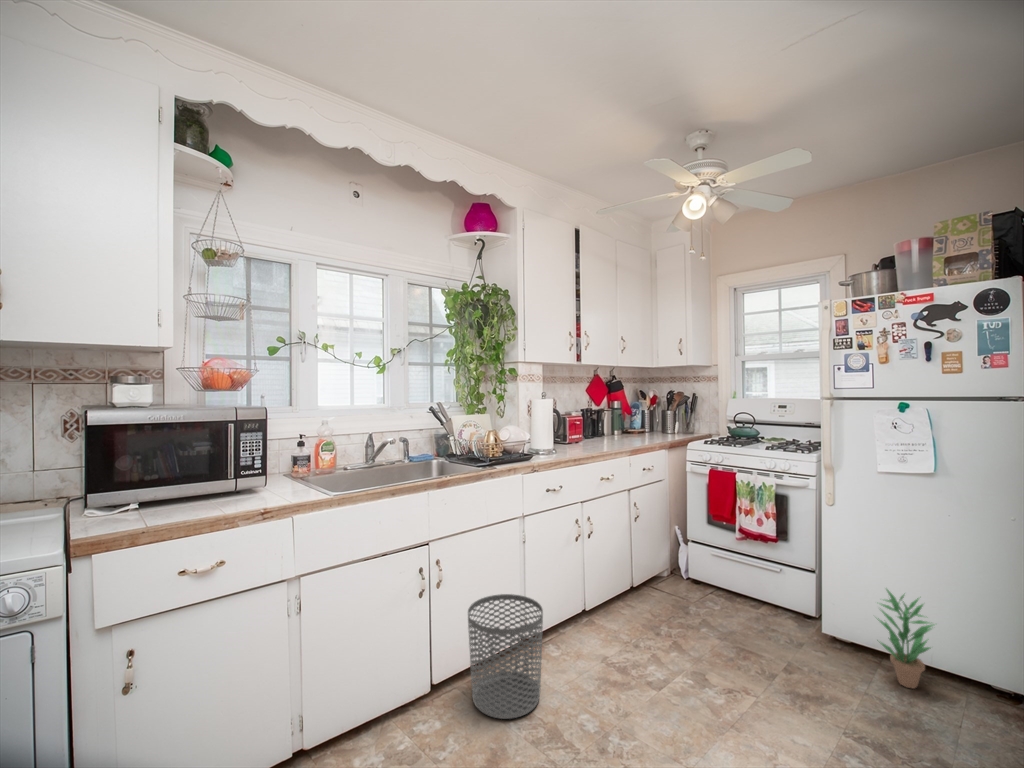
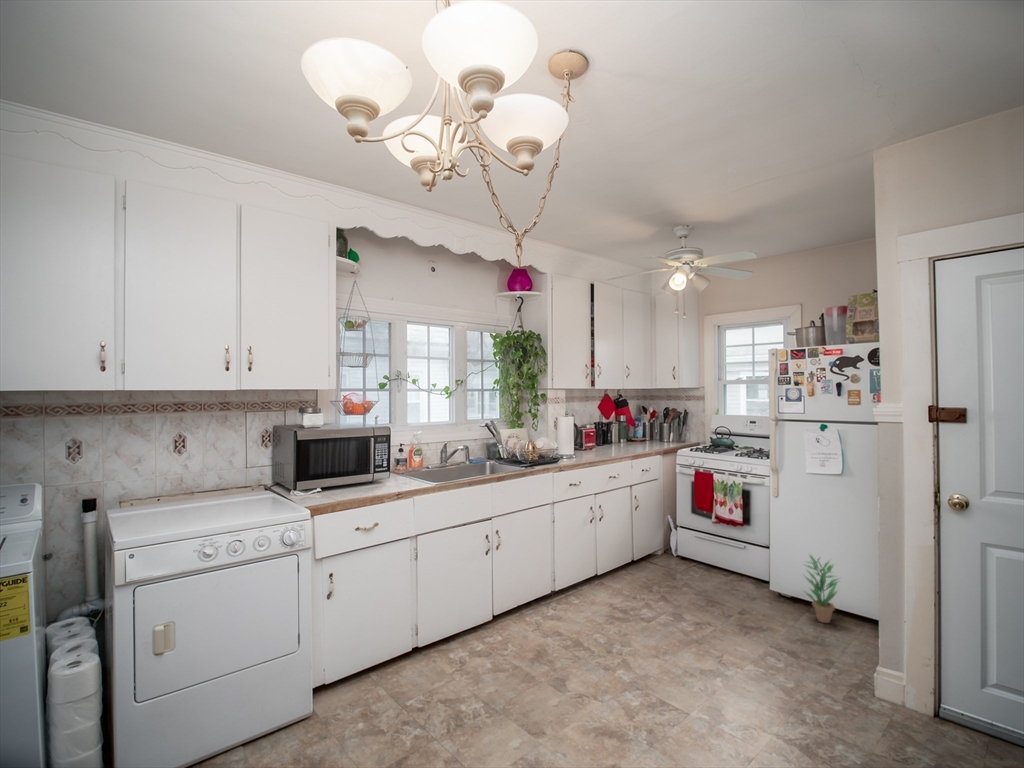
waste bin: present [468,594,543,719] -> none [519,557,570,636]

